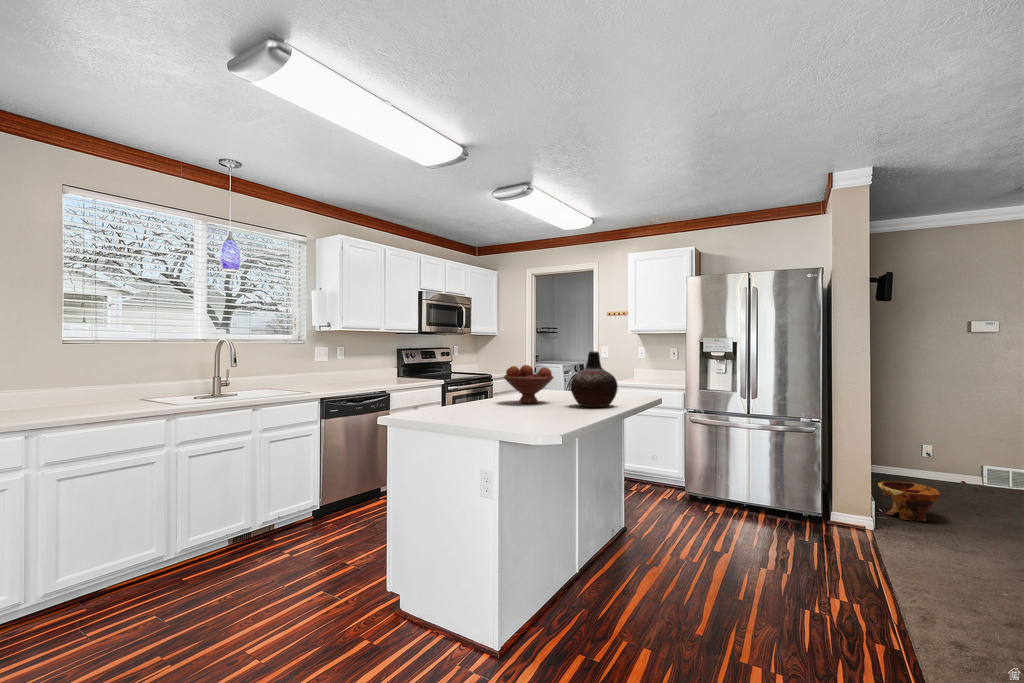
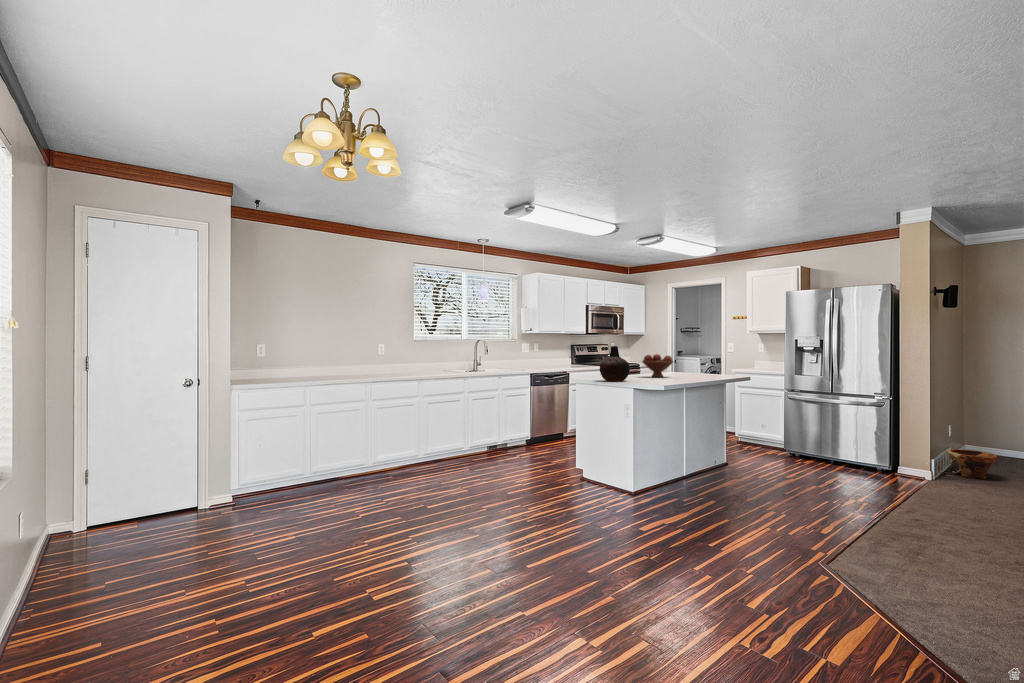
vase: present [571,351,618,407] -> present [600,346,630,381]

